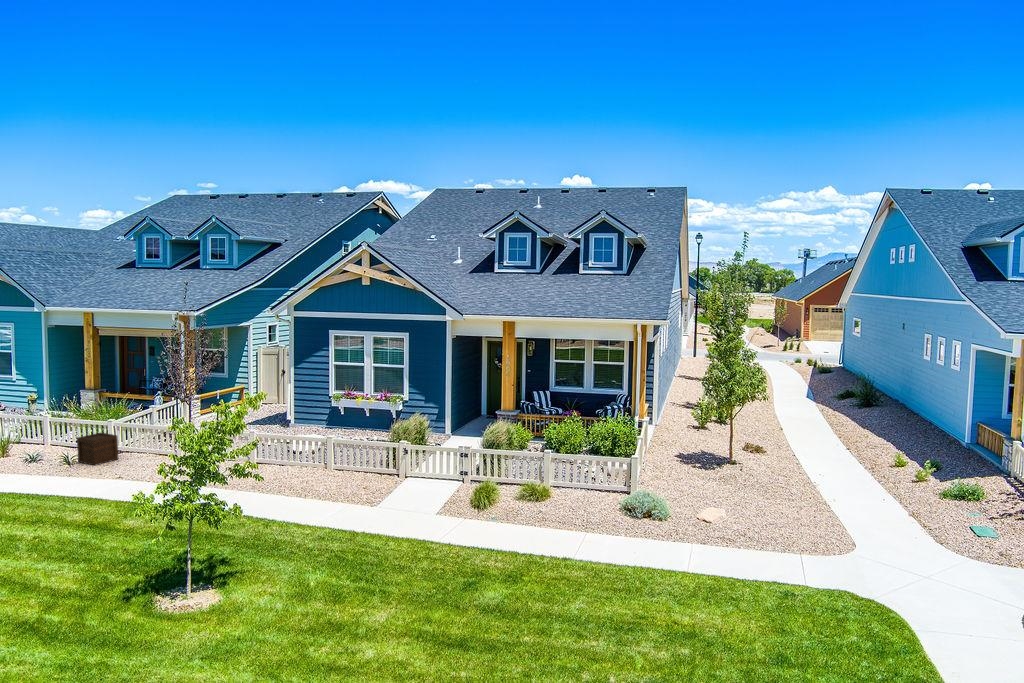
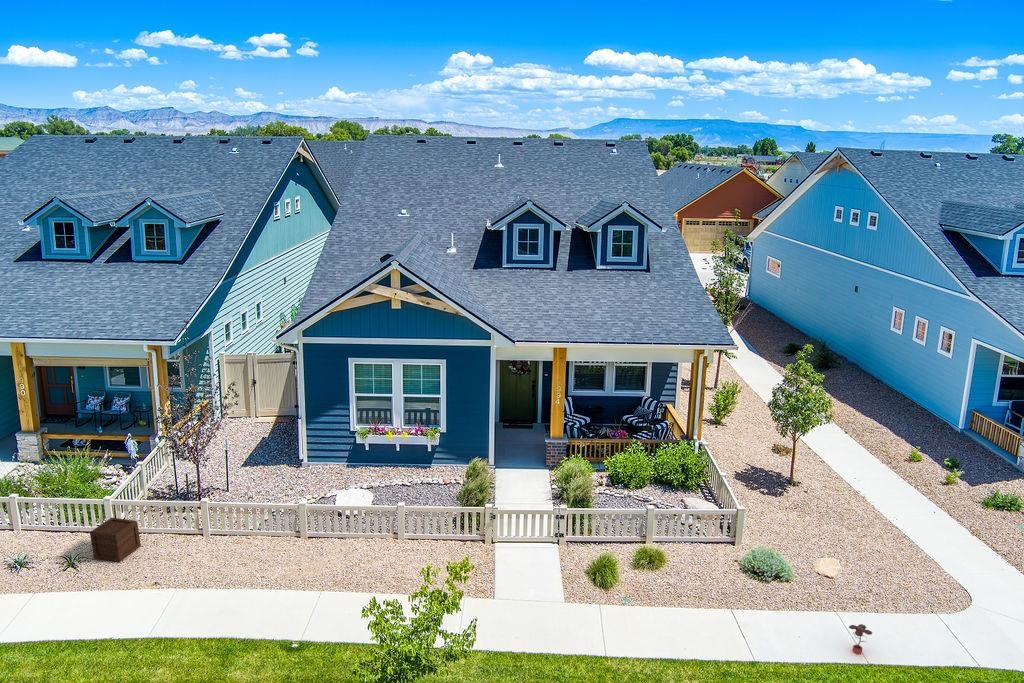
potted plant: none [683,539,704,569] -> present [849,624,872,654]

